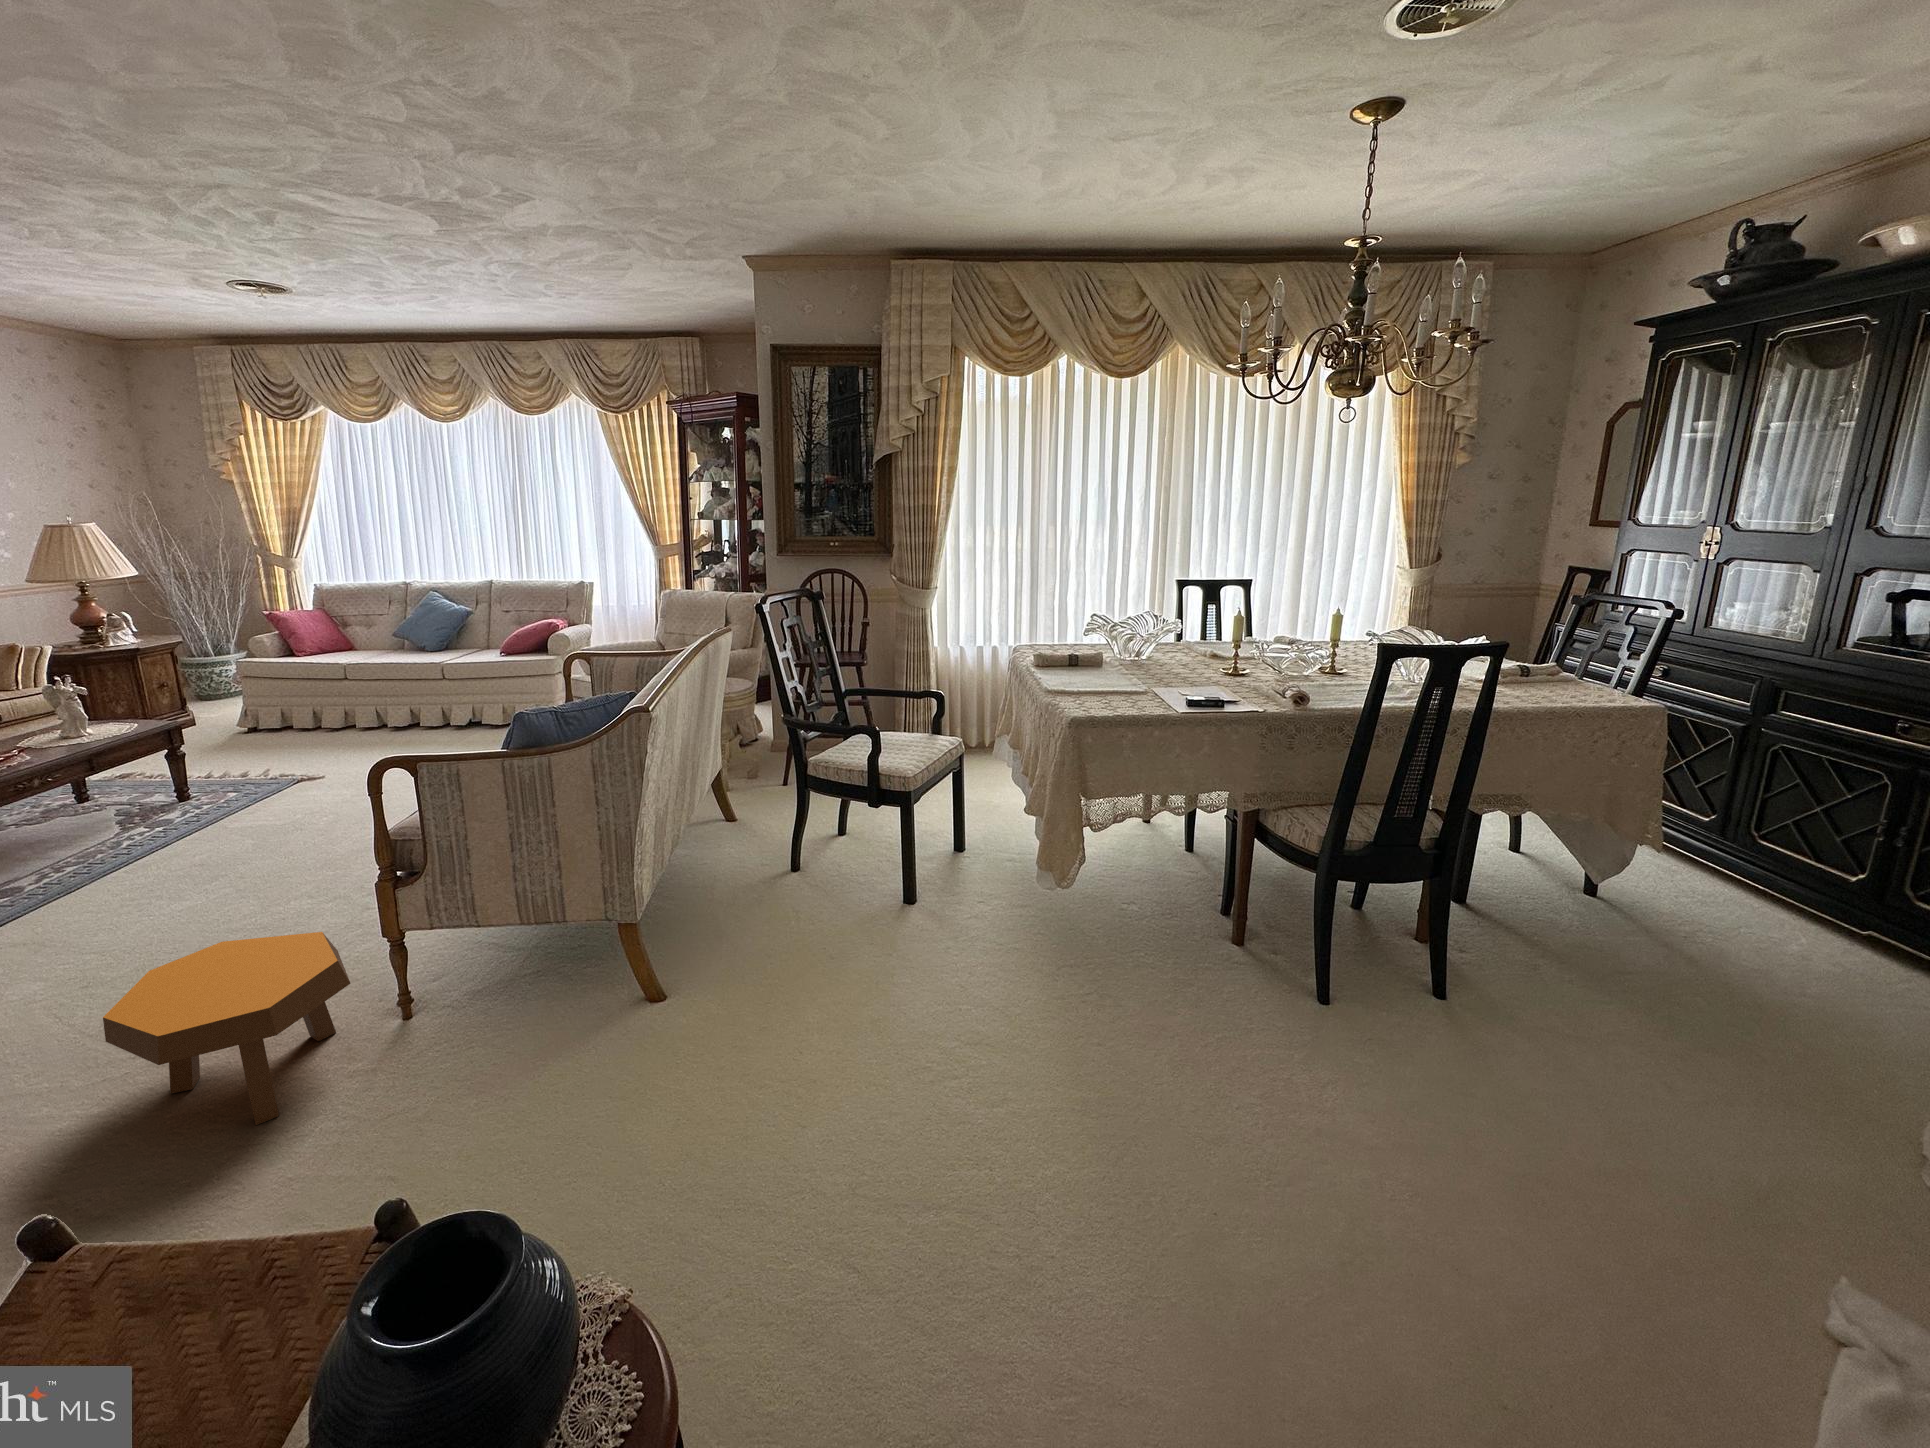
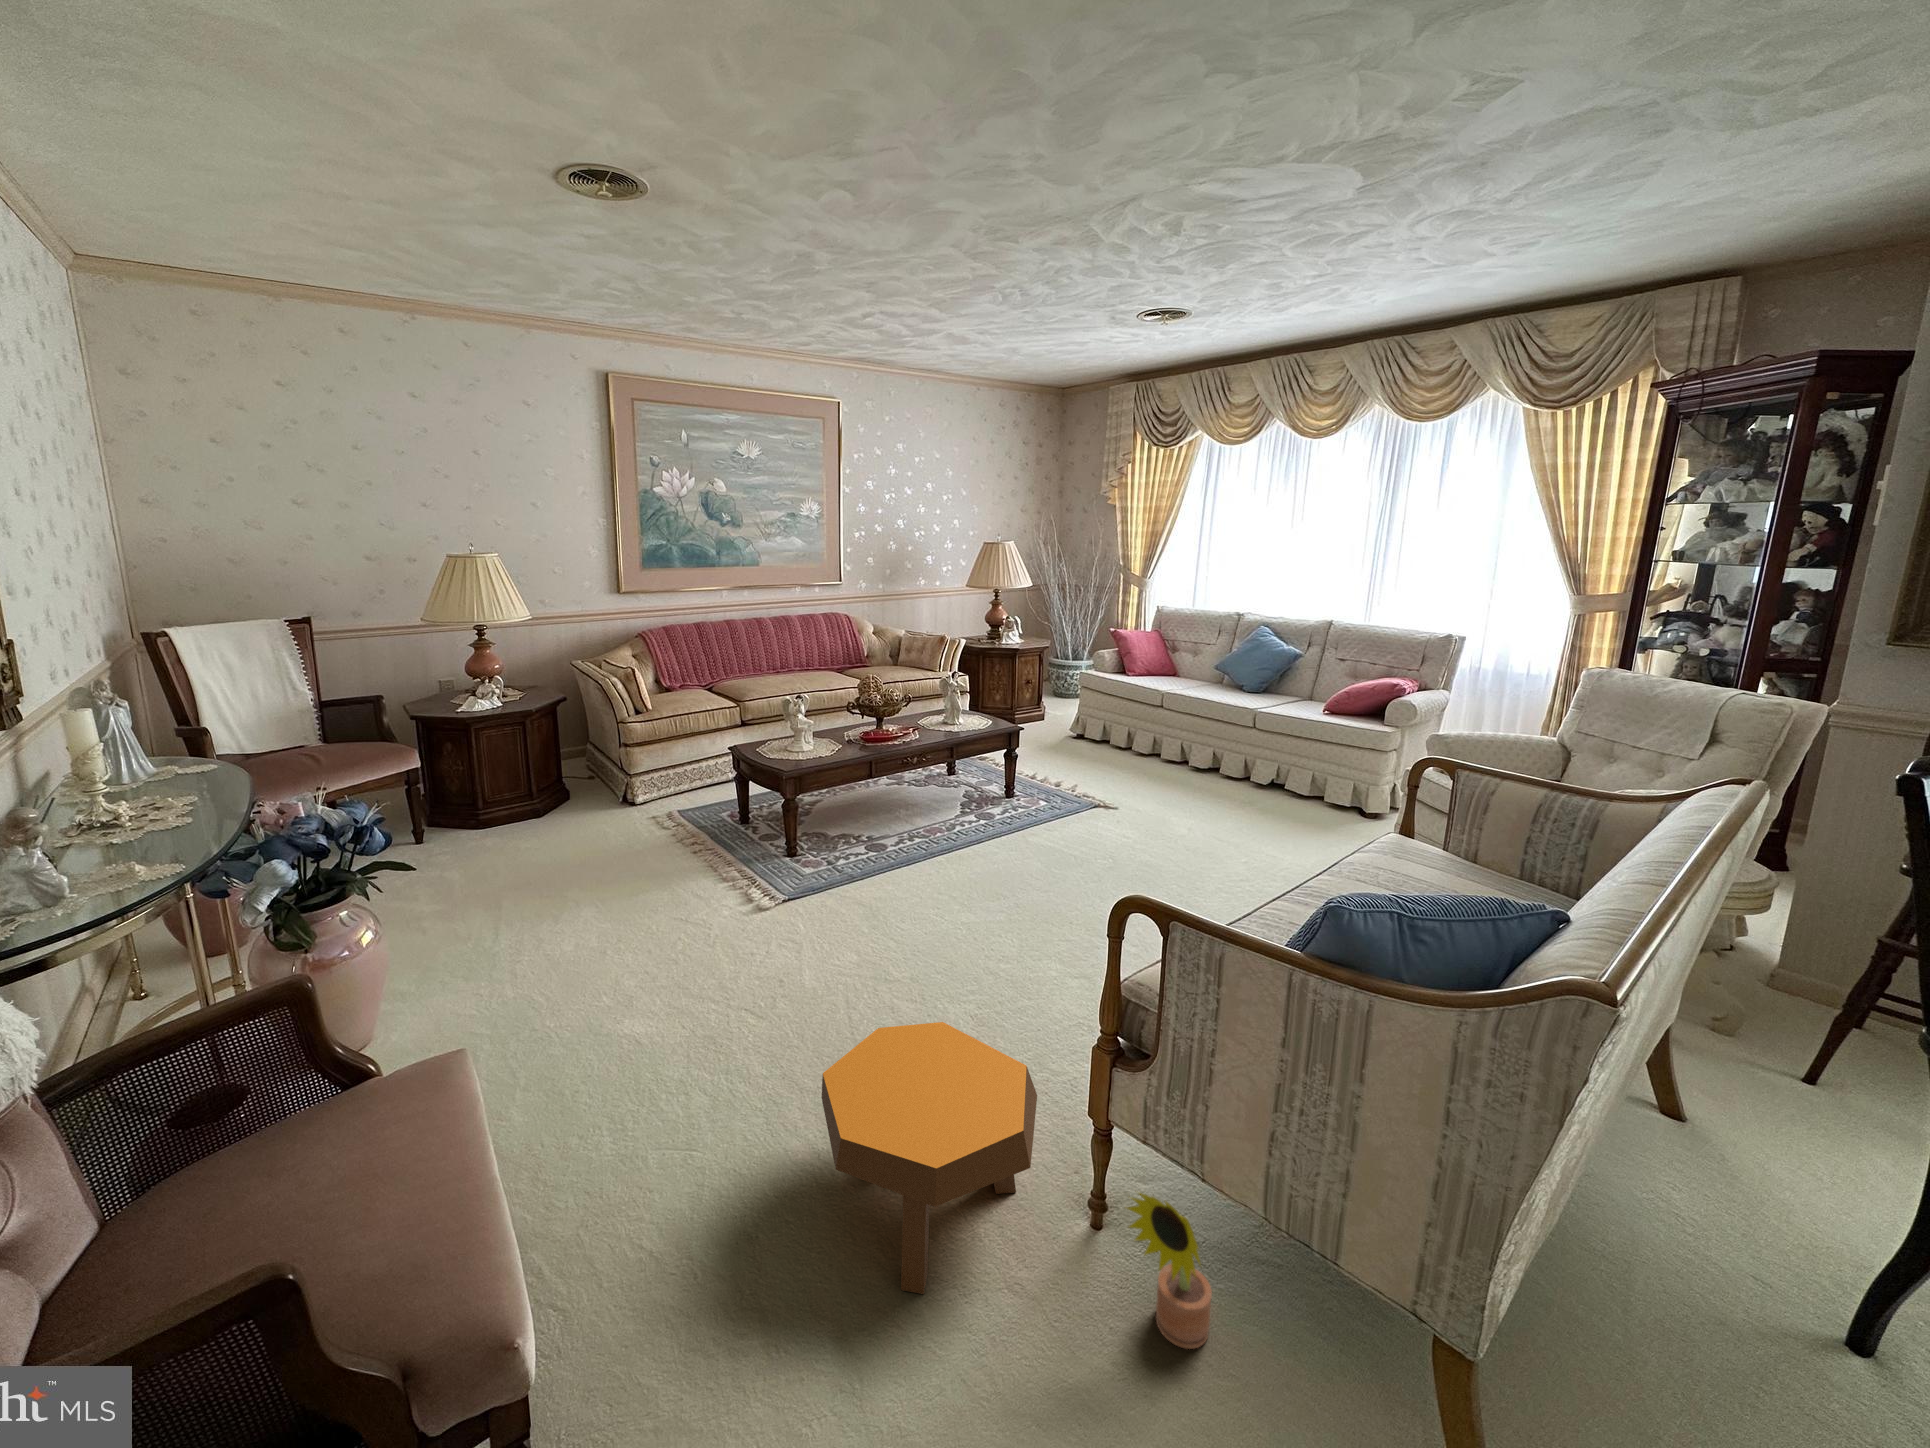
decorative plant: none [433,936,508,1034] -> present [1127,1193,1212,1349]

